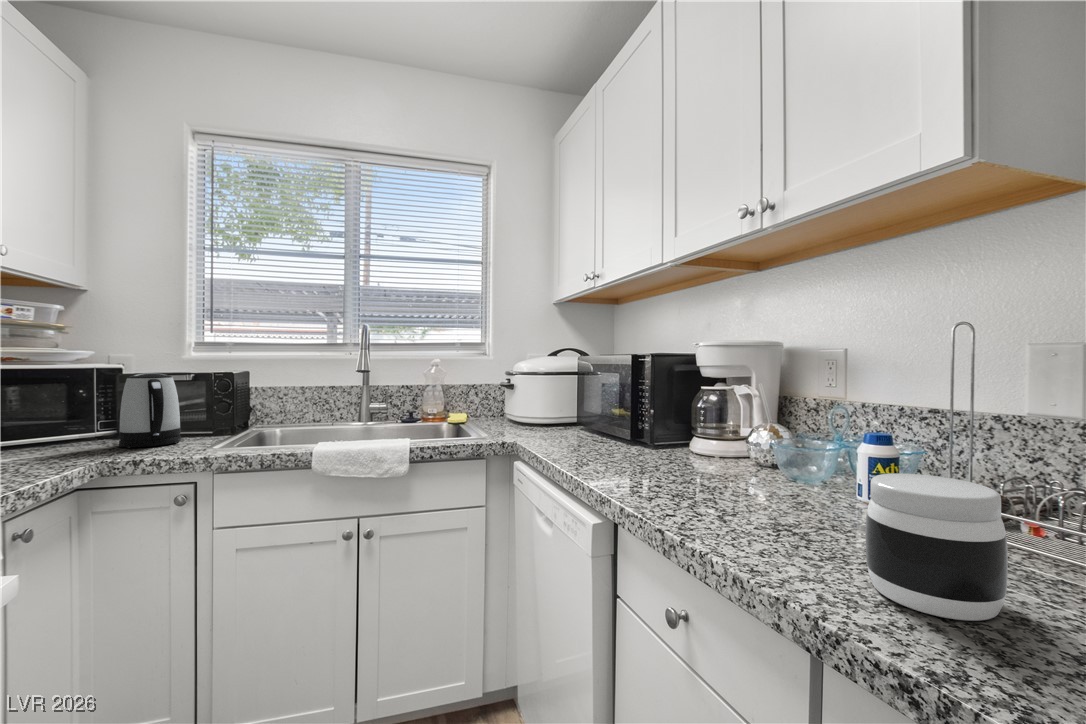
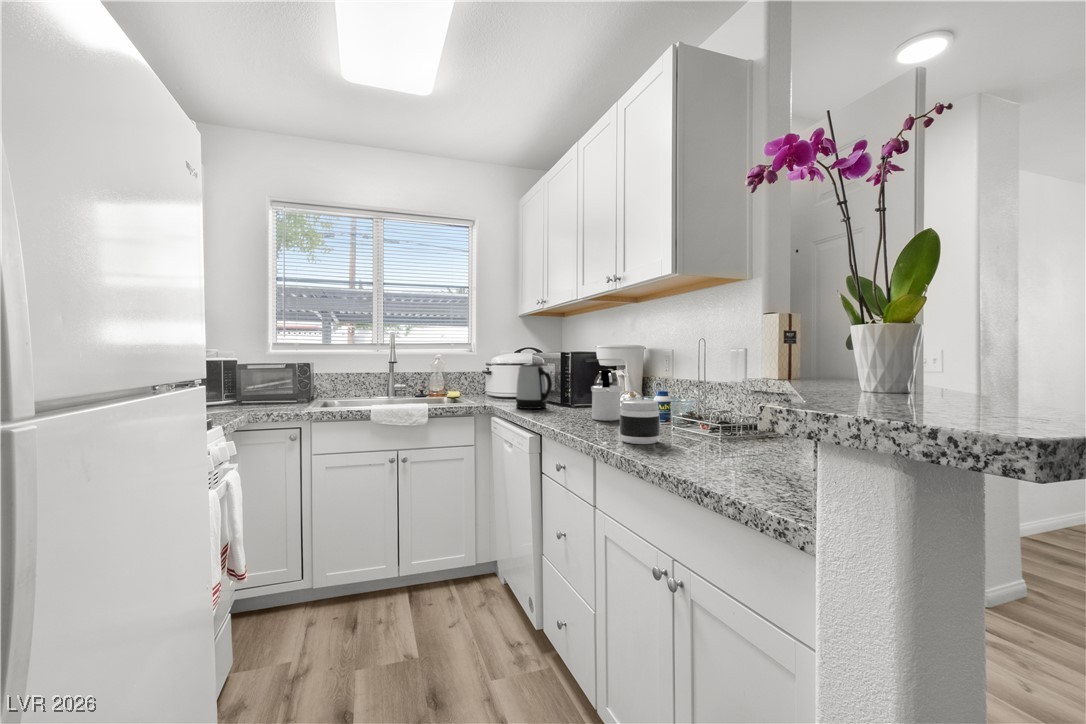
kettle: present [119,373,181,448] -> present [516,363,552,409]
soap dispenser: none [708,387,771,489] -> present [591,370,621,421]

